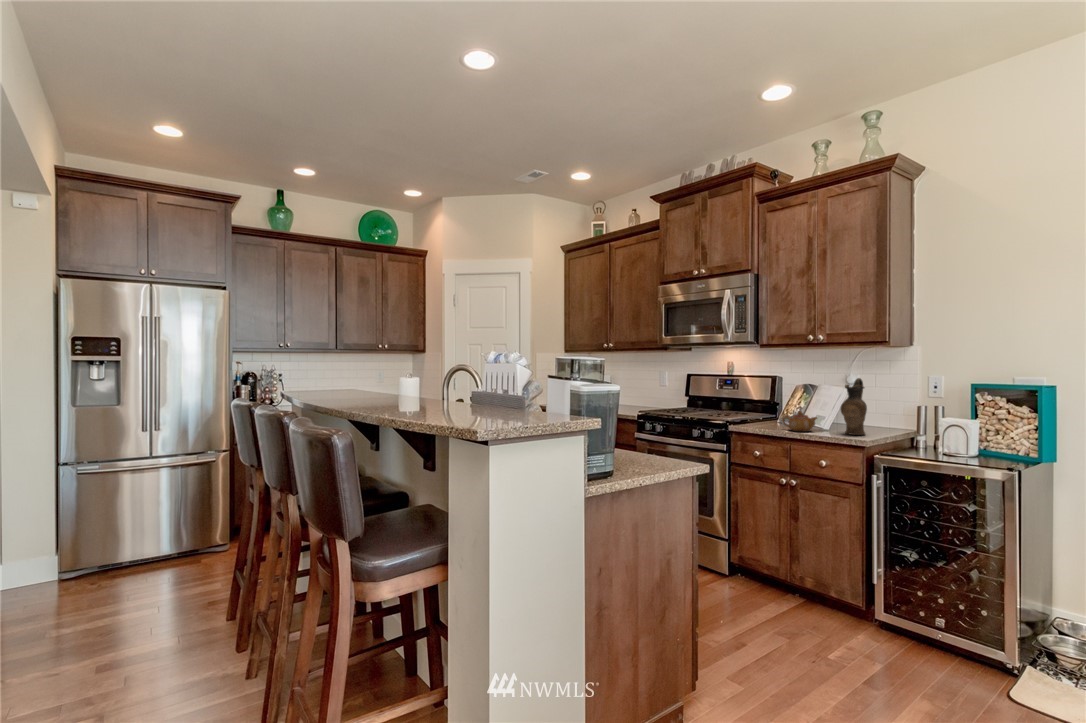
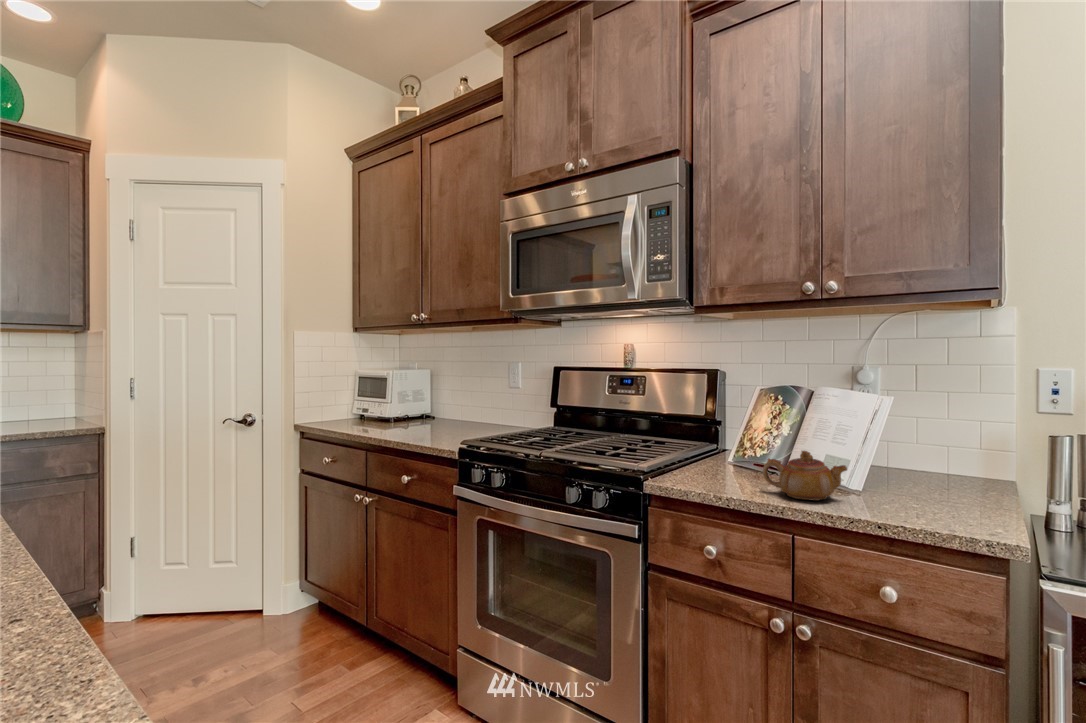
ceramic pitcher: present [841,378,867,435] -> none [903,373,969,510]

